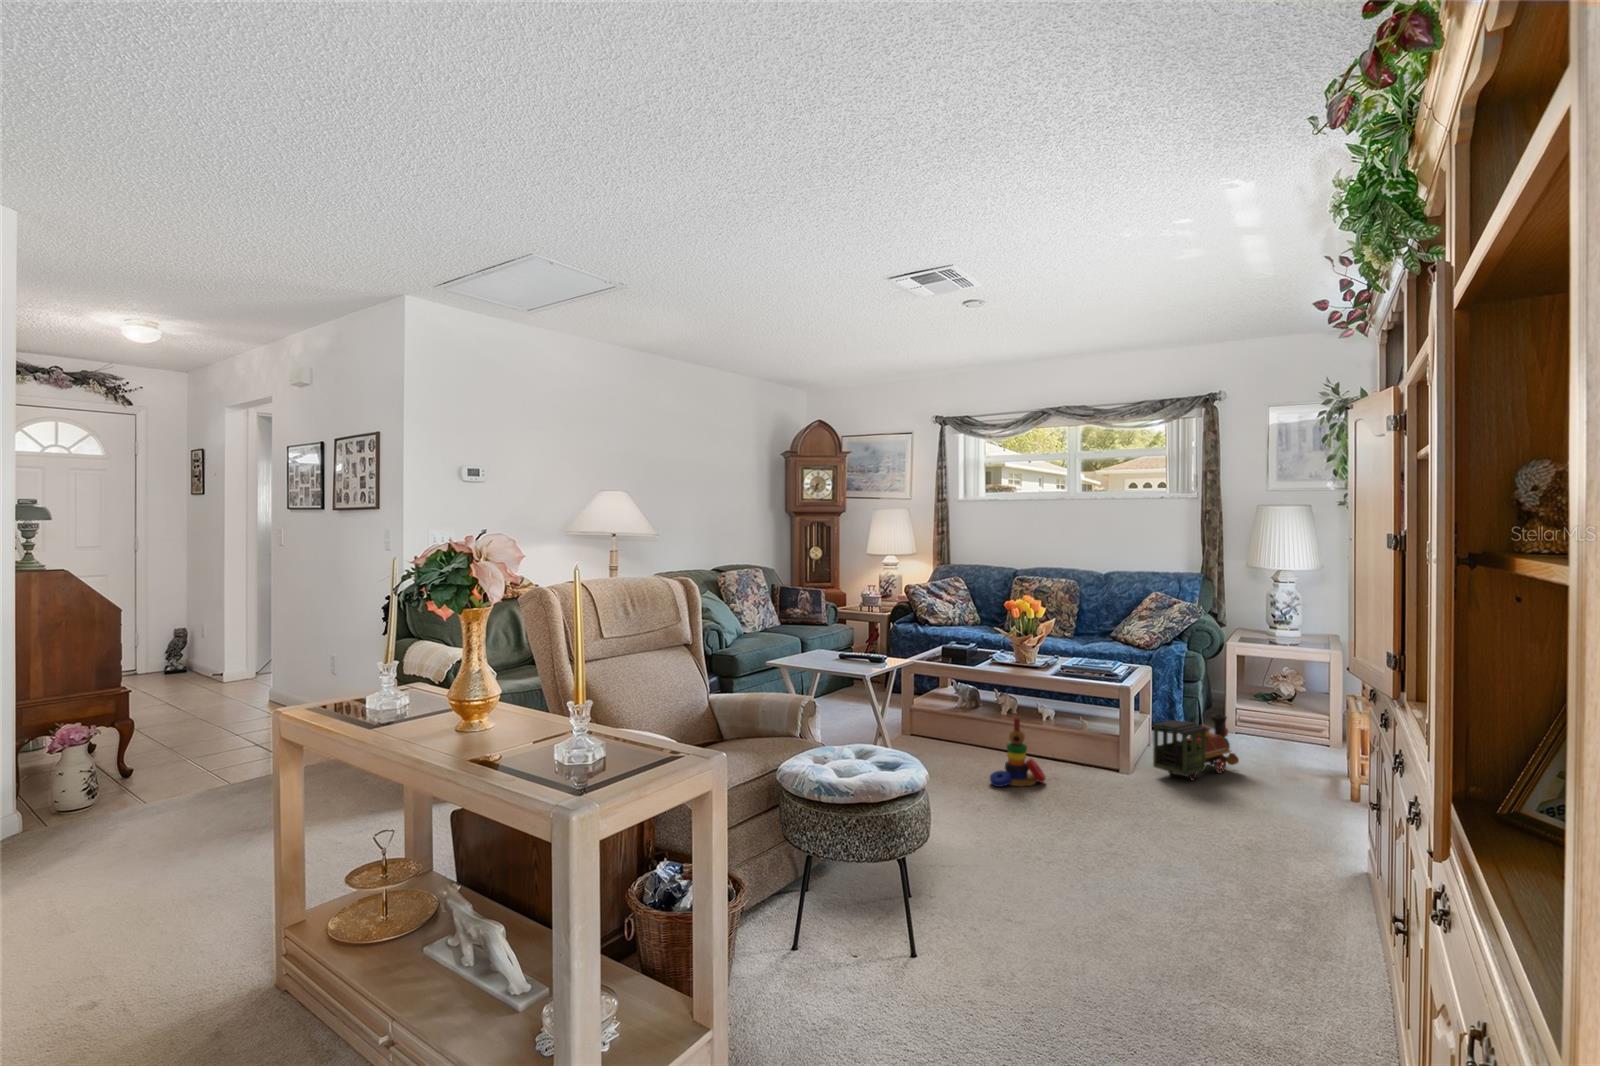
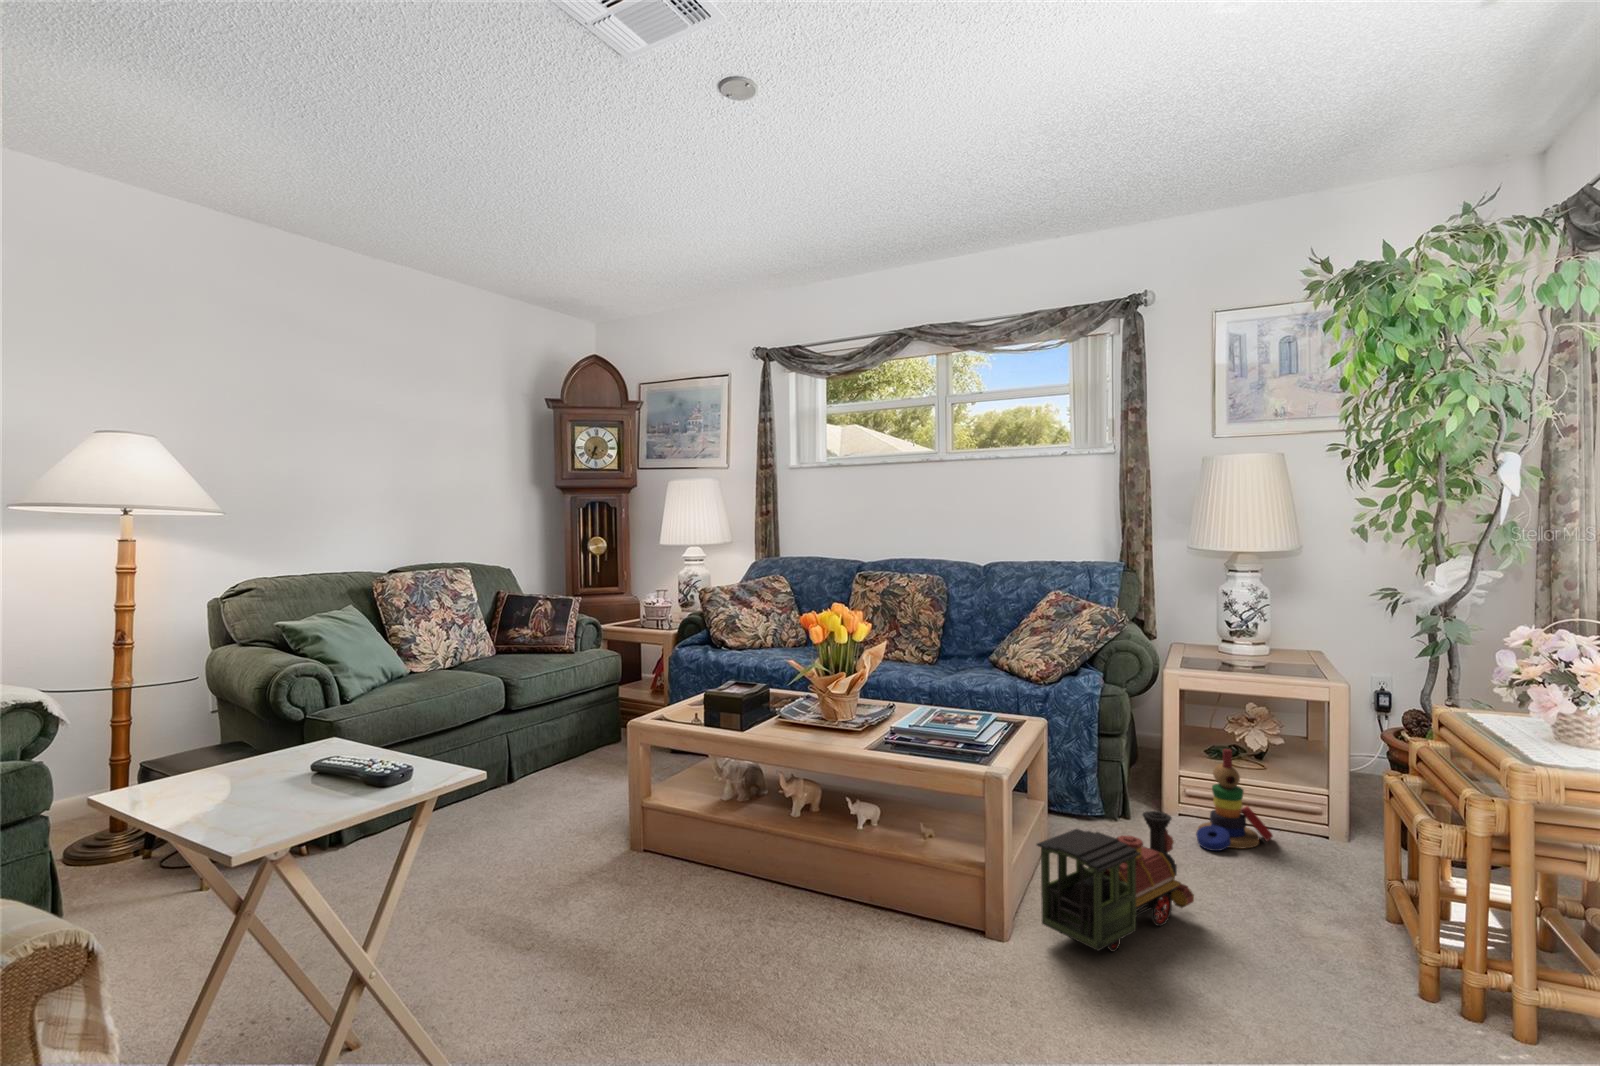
stacking toy: present [990,717,1046,787] -> present [1196,749,1273,851]

